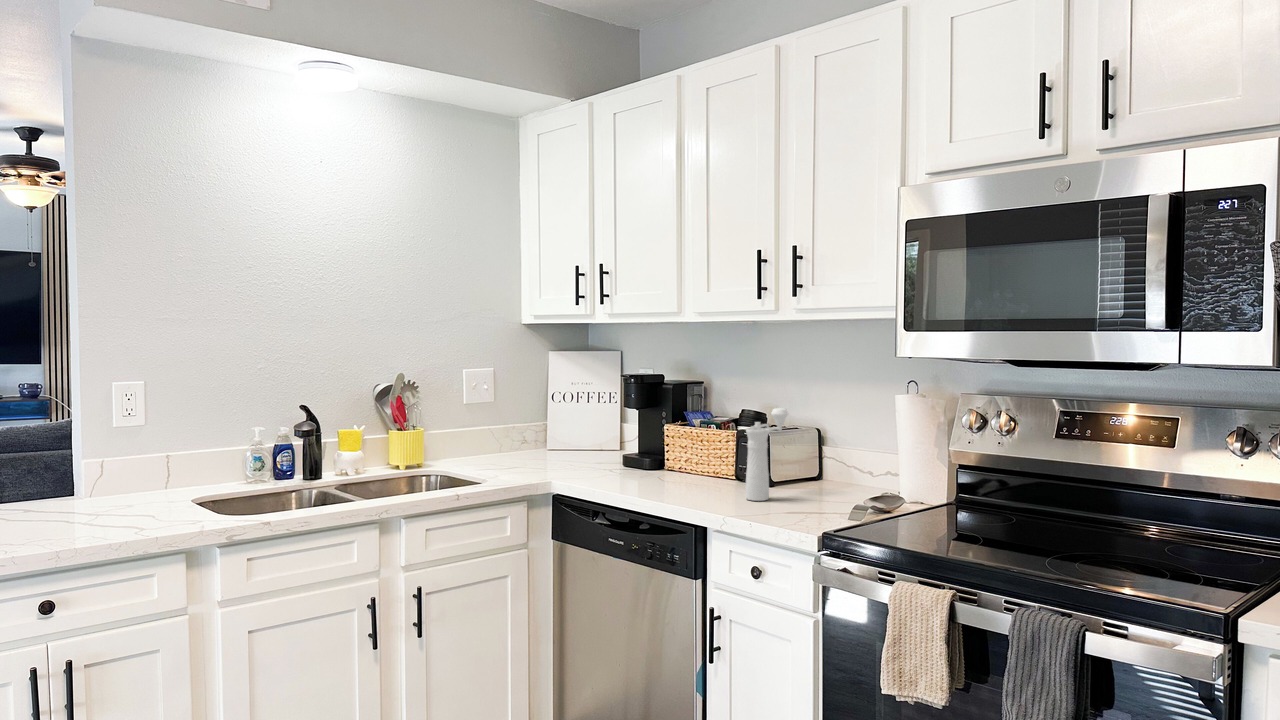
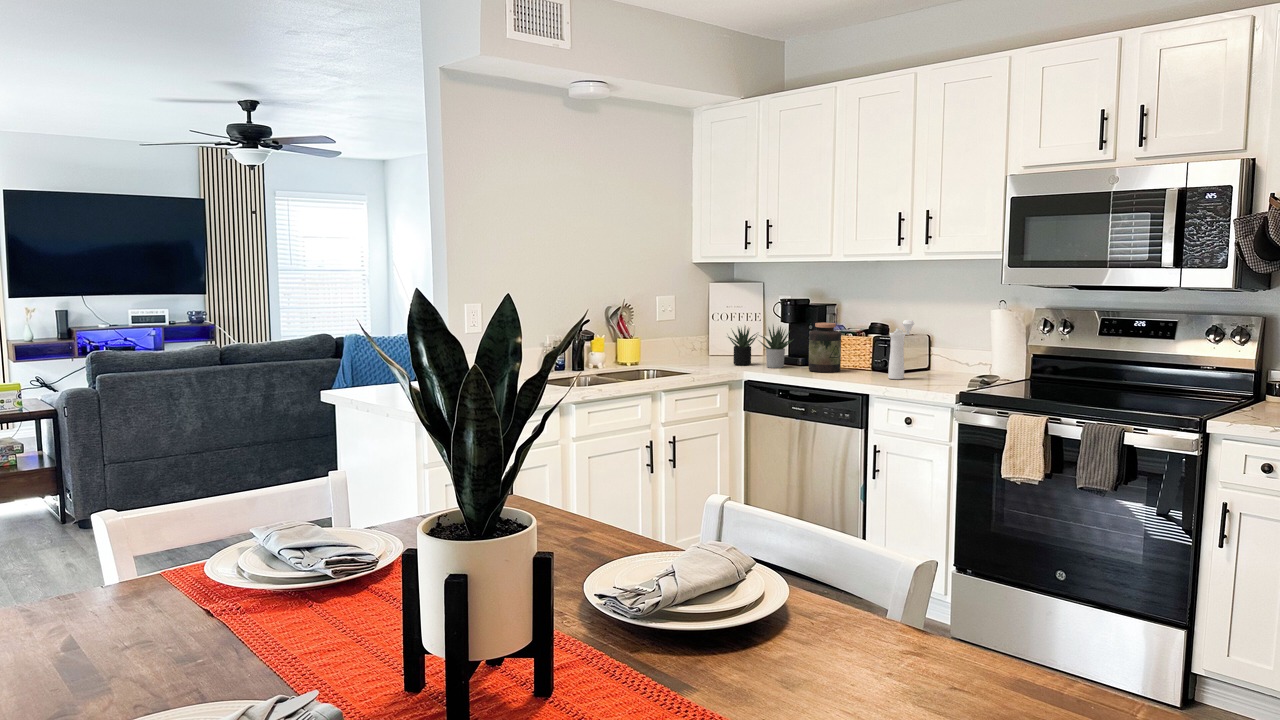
succulent plant: none [540,410,633,476] -> present [728,326,793,368]
jar: none [644,411,690,486] -> present [809,323,841,372]

